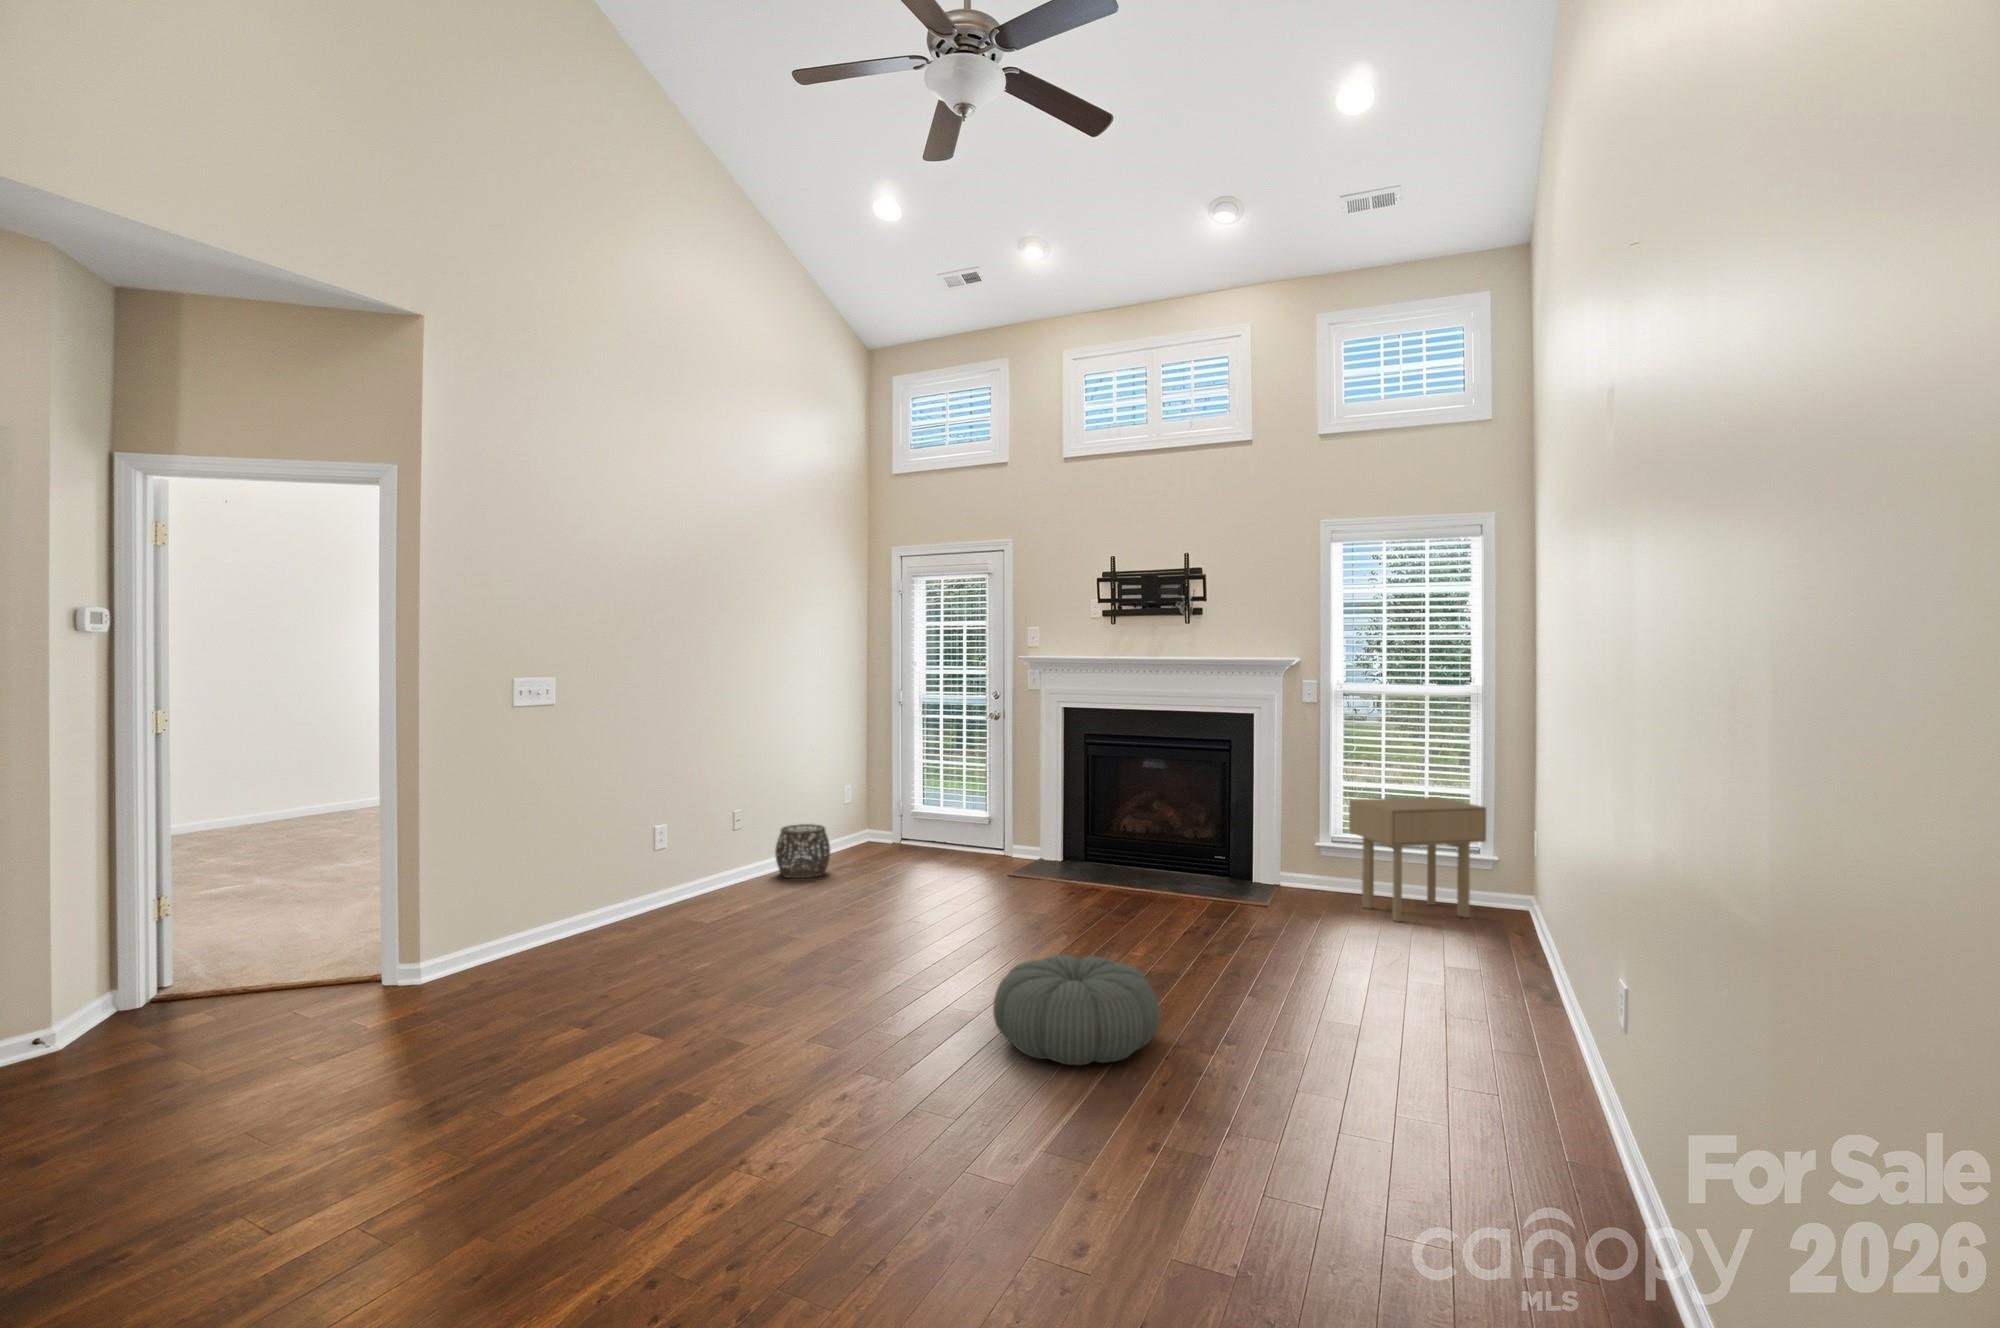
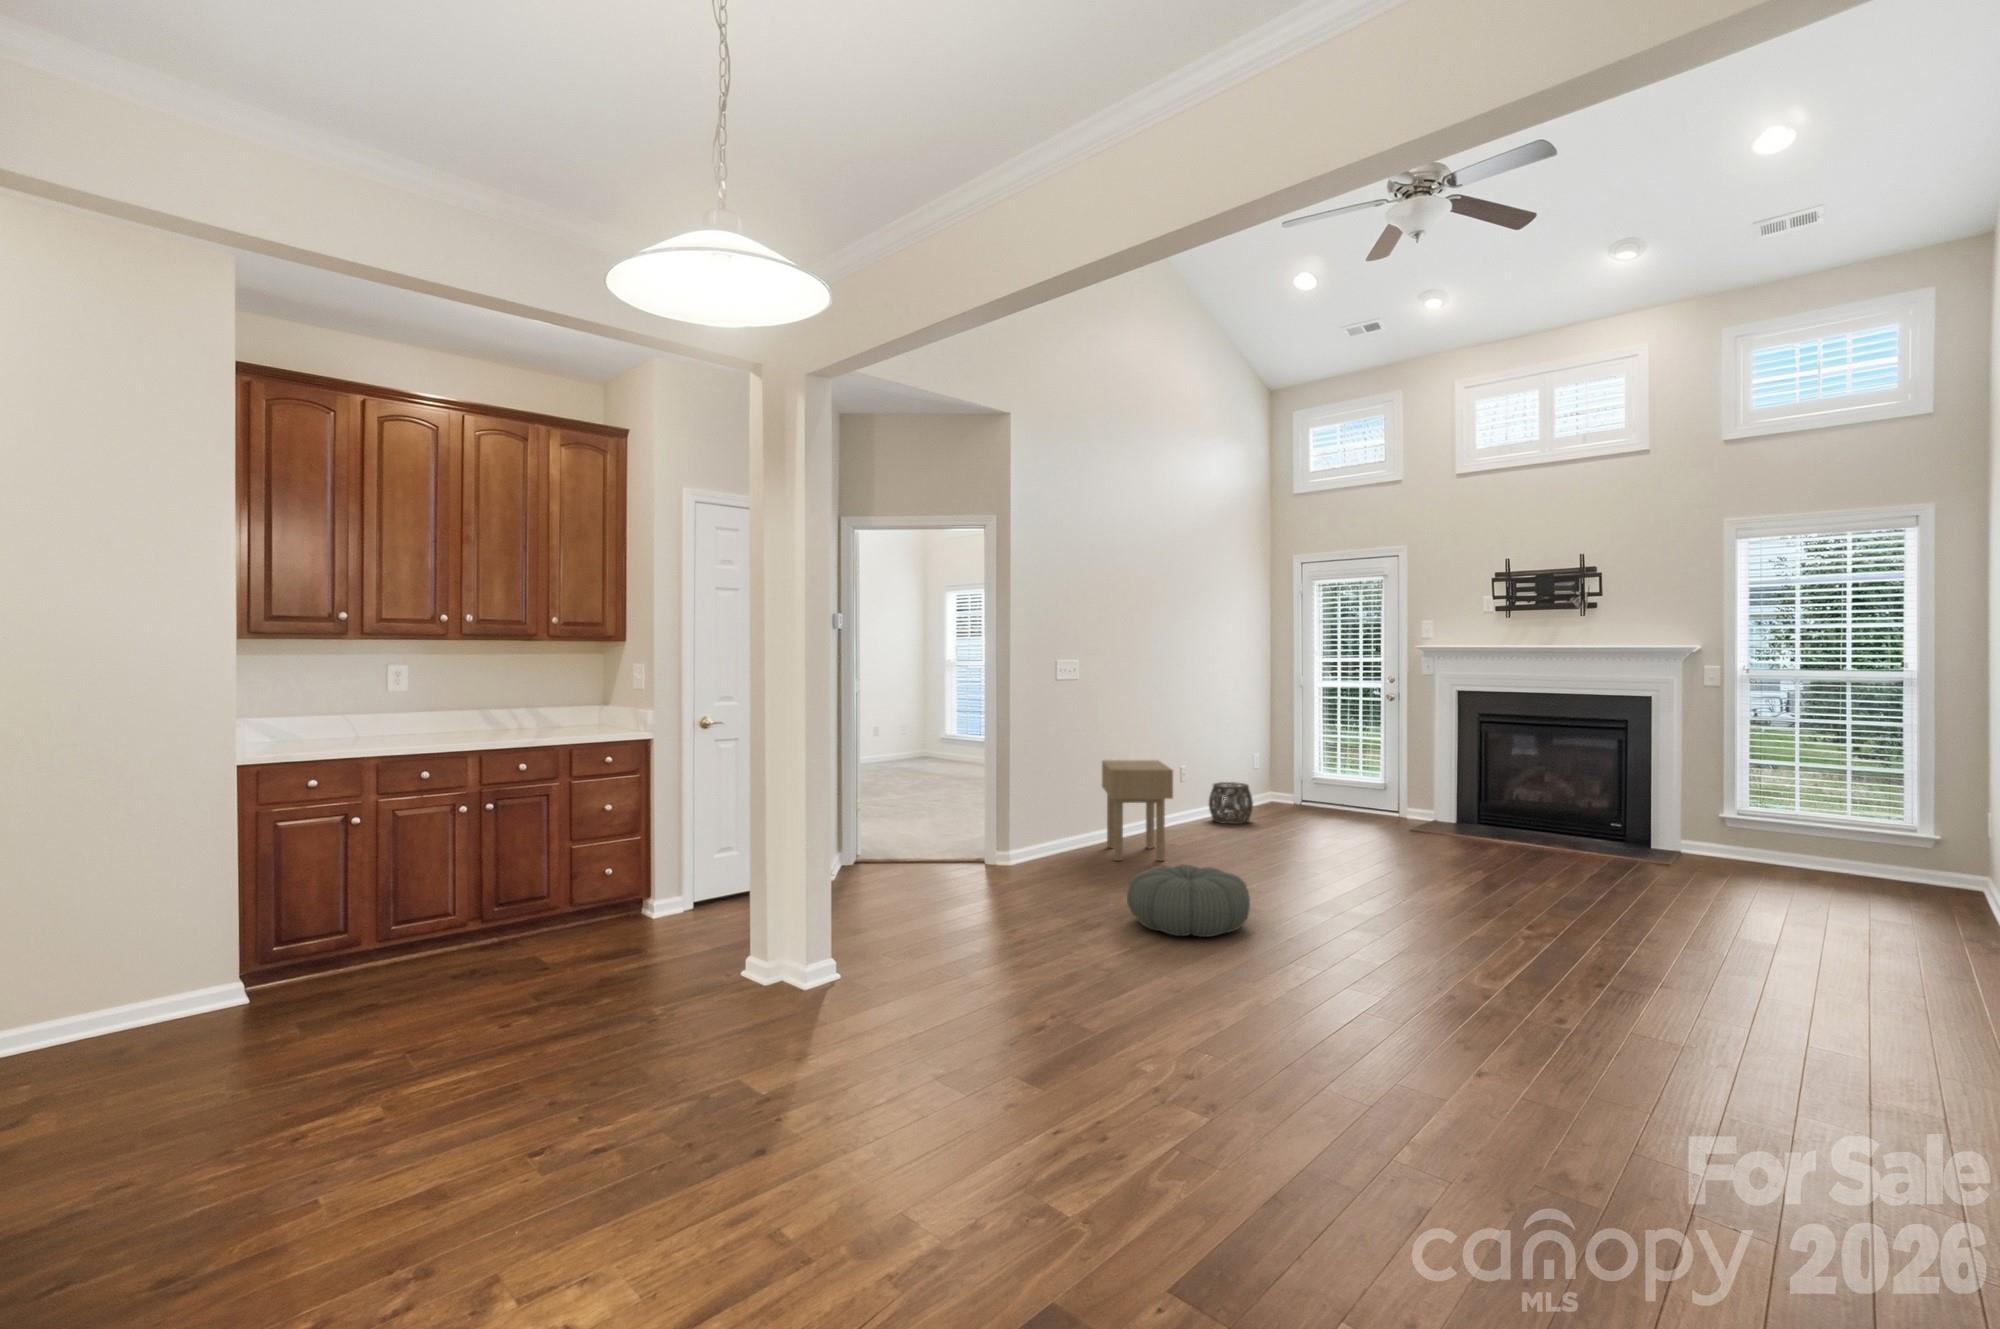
side table: present [1349,797,1486,922] -> present [1102,760,1173,861]
pouf: present [993,955,1159,1065] -> present [1127,865,1250,937]

